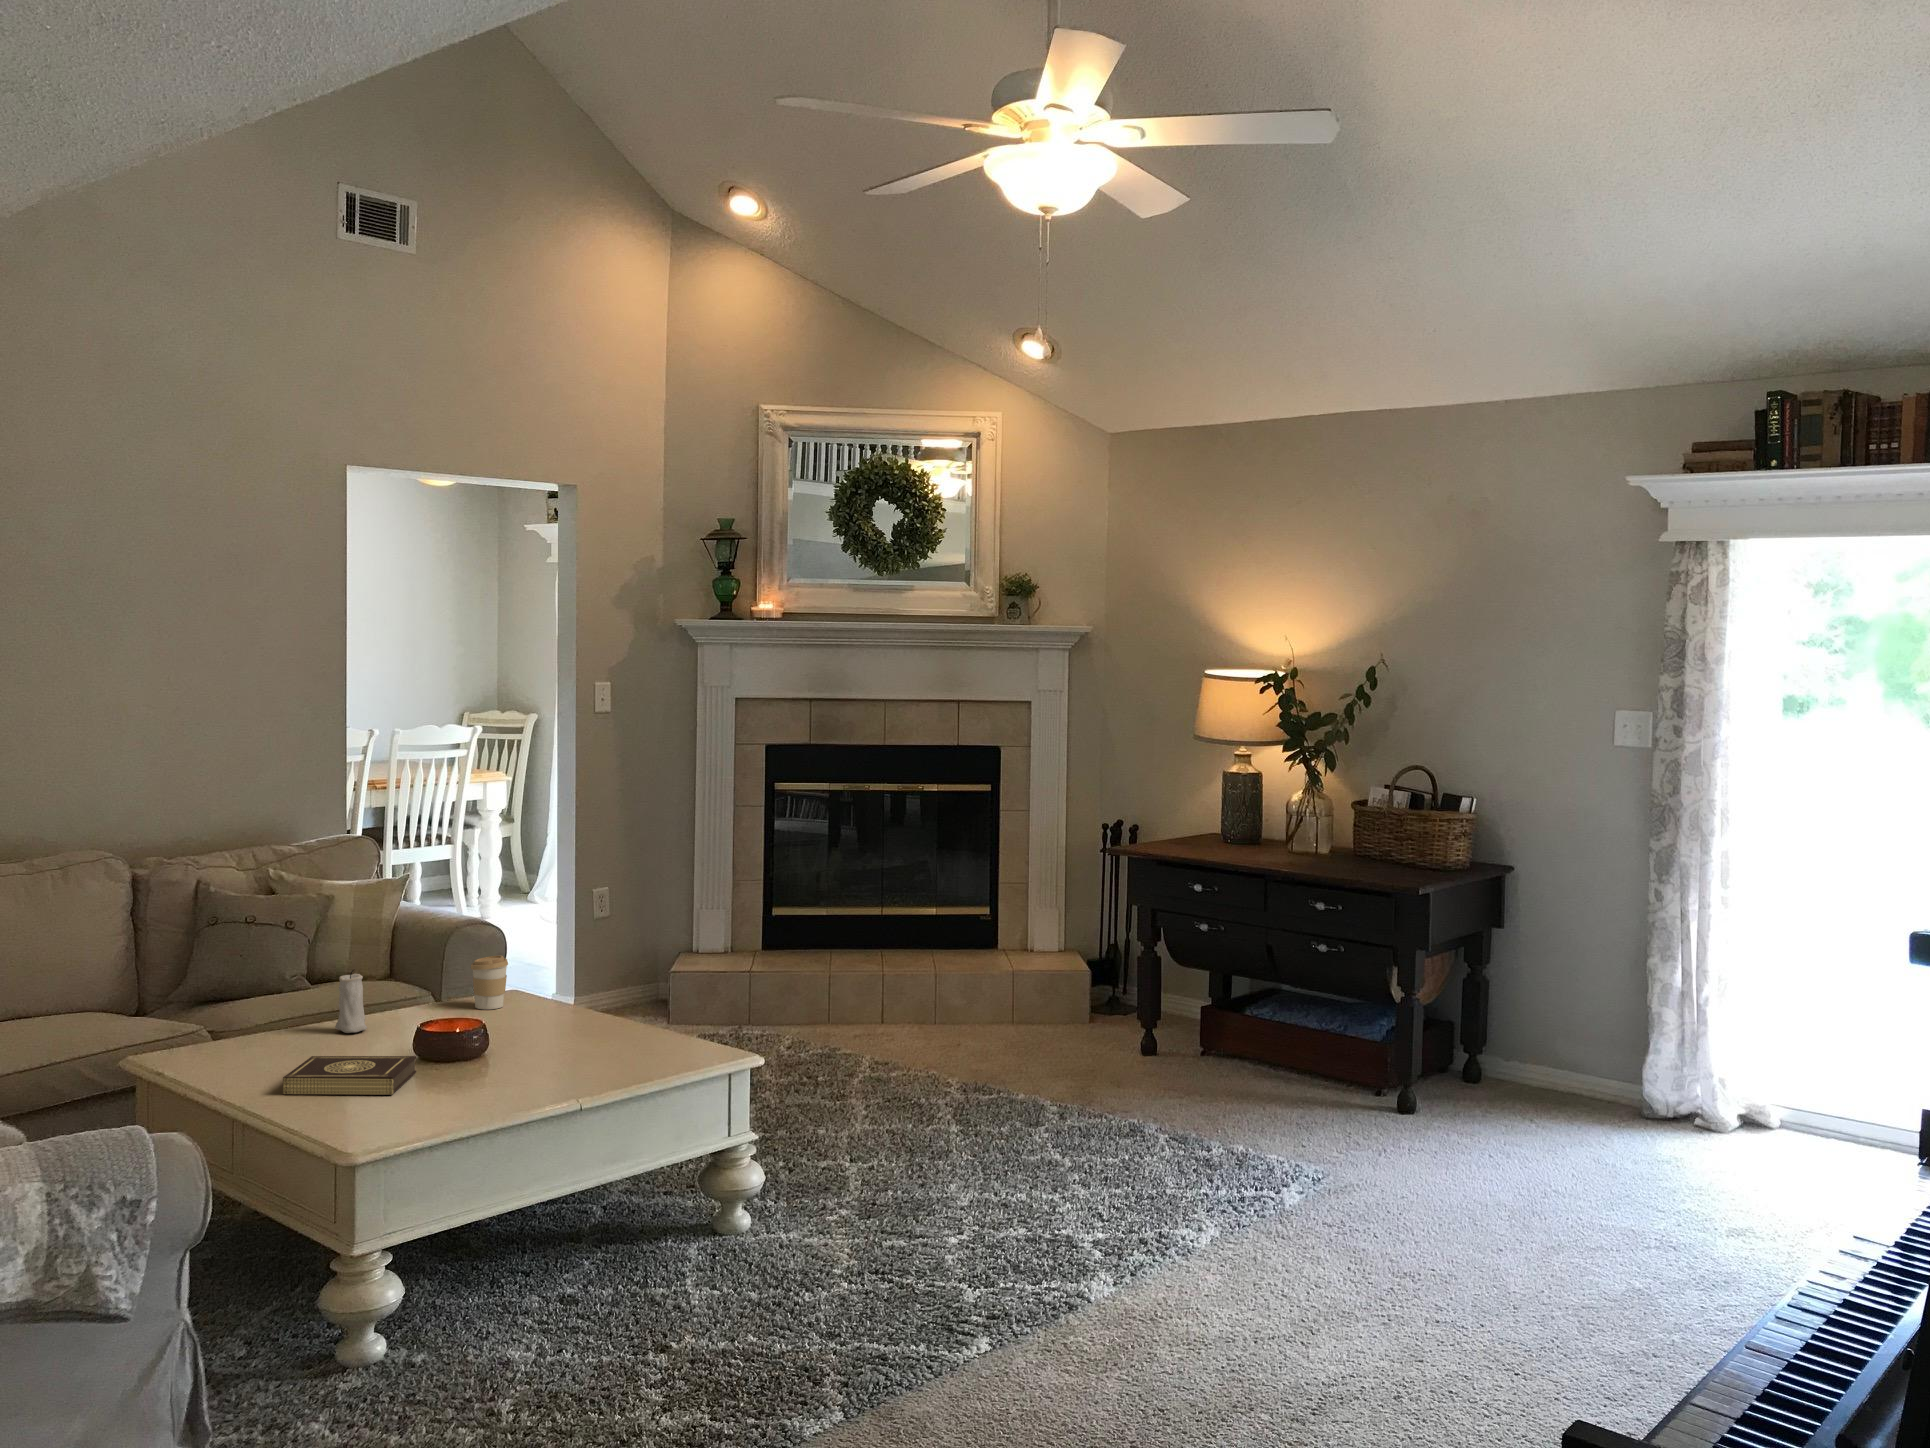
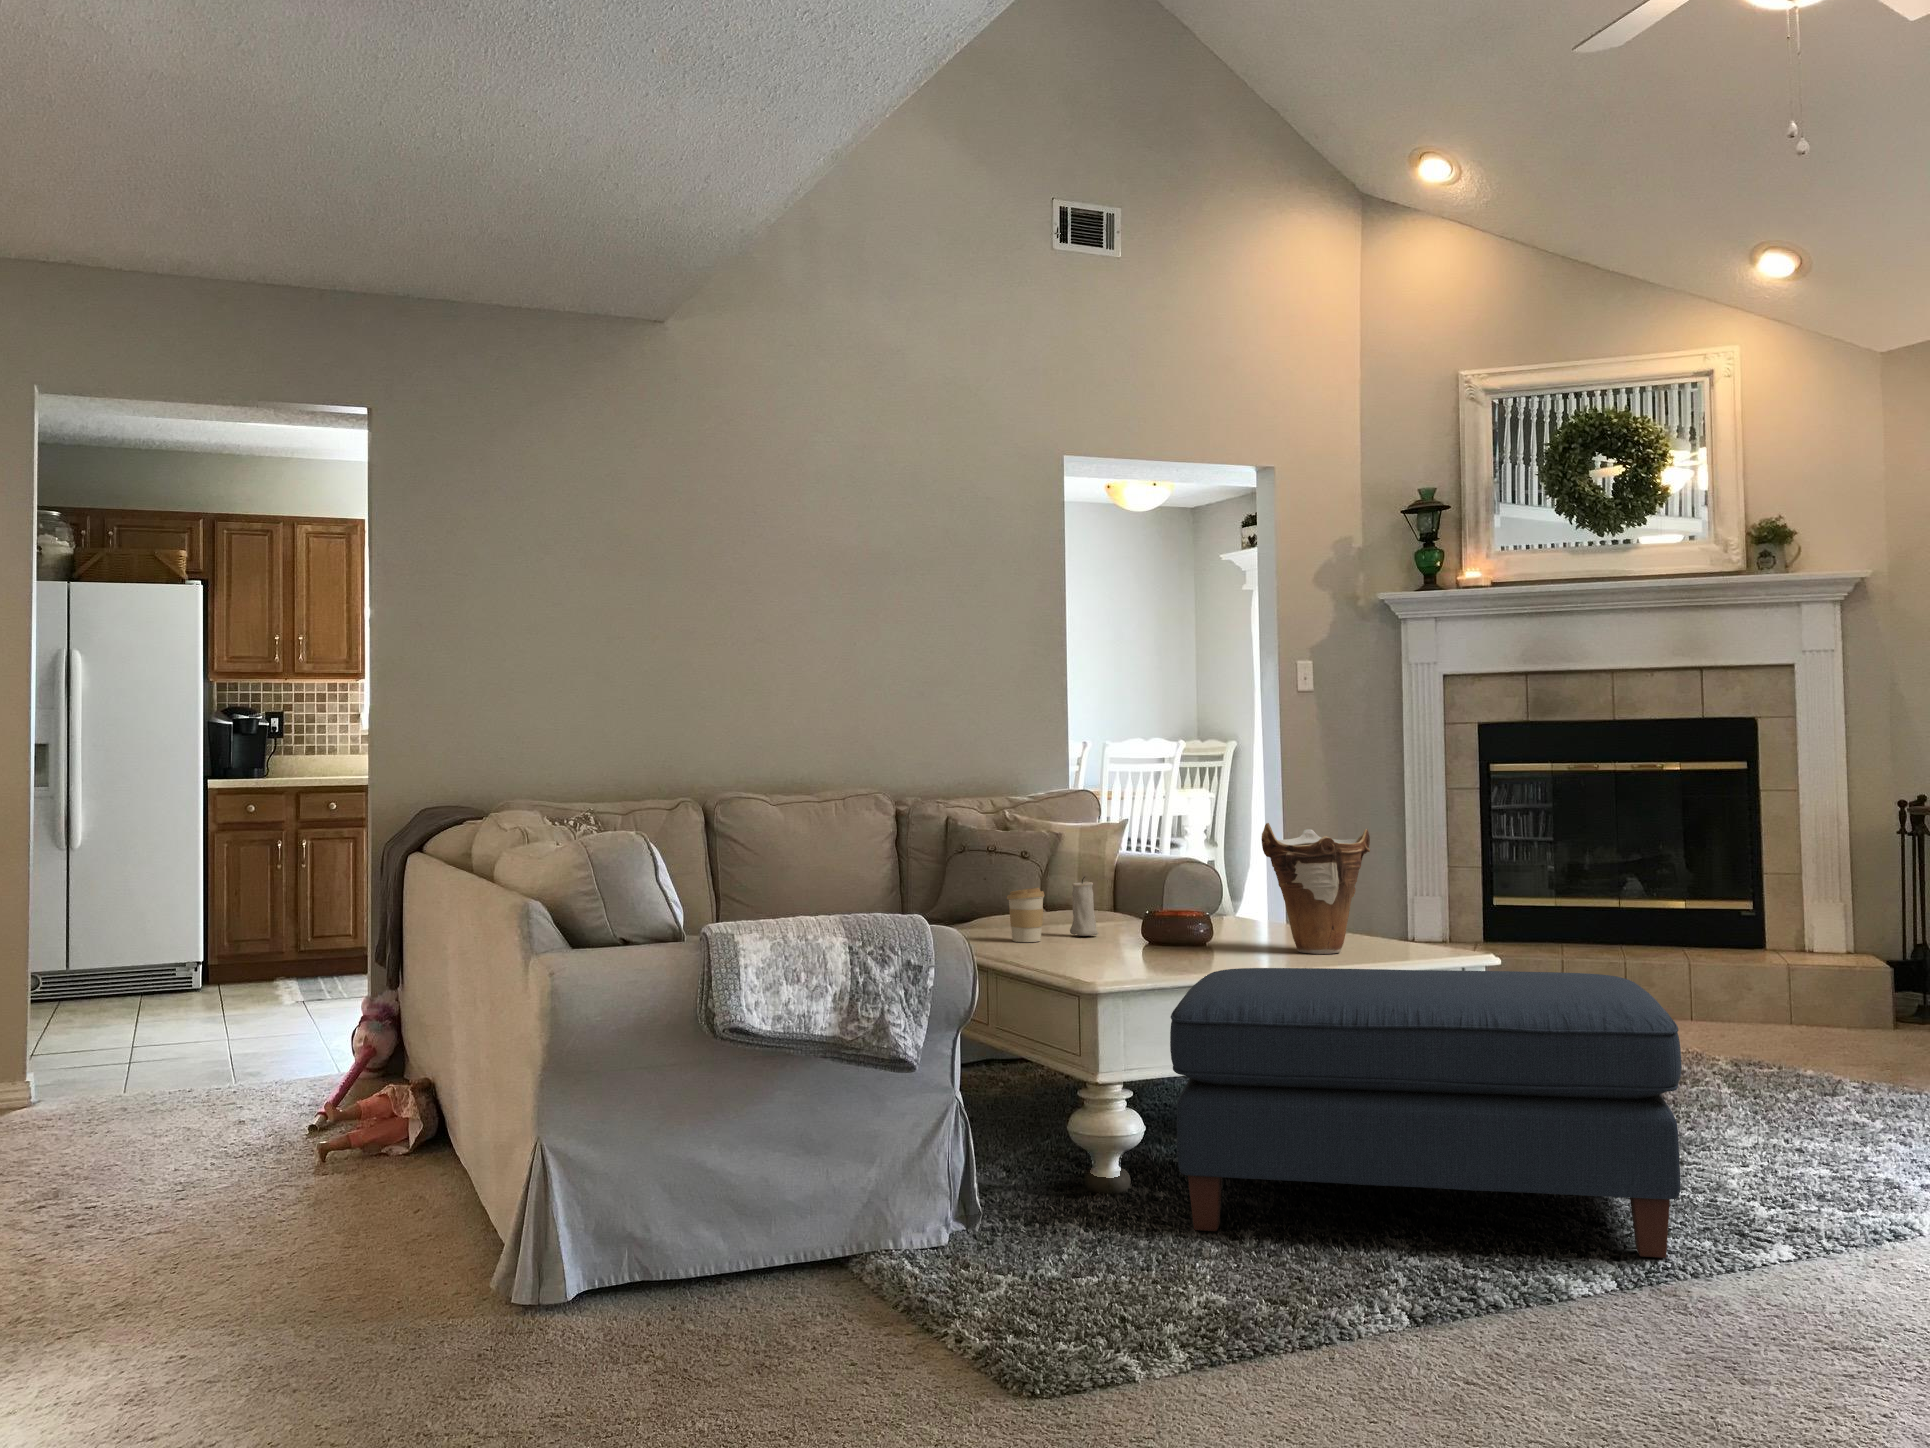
vase: none [542,925,650,1055] -> present [1261,823,1370,954]
coffee cup: present [471,956,508,1009] -> present [1007,888,1045,942]
book: present [283,1056,416,1095] -> none [1029,936,1147,964]
ottoman: none [432,1088,911,1400] -> present [1170,968,1681,1258]

